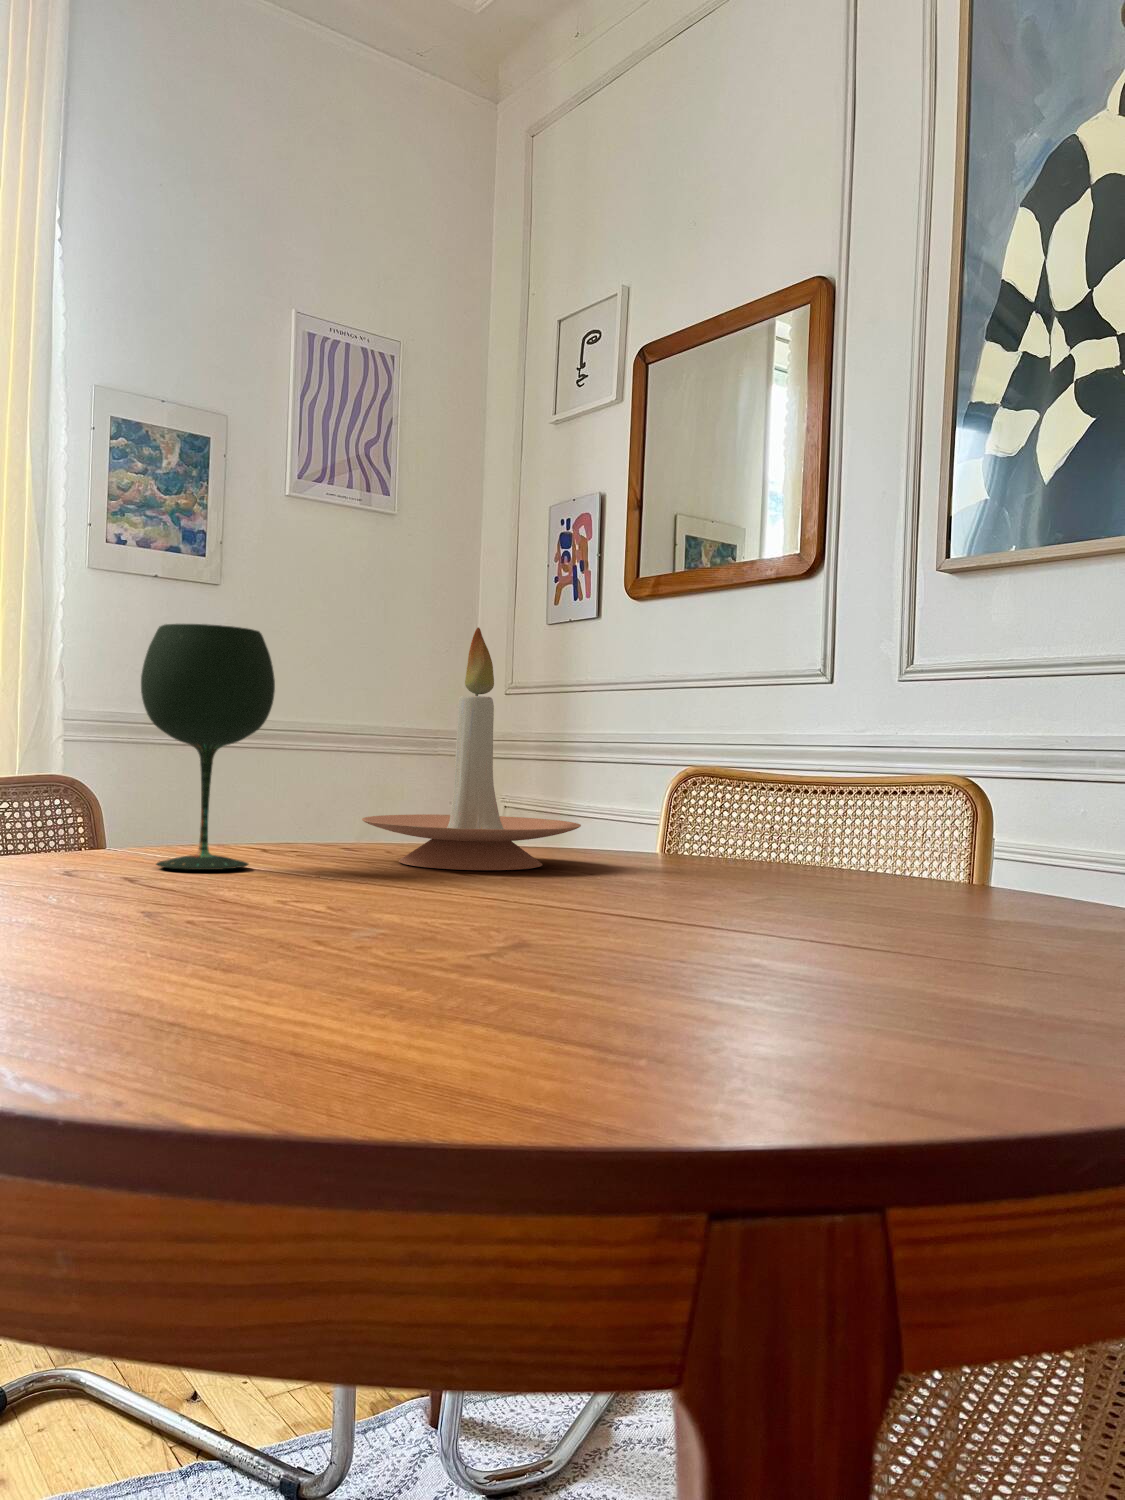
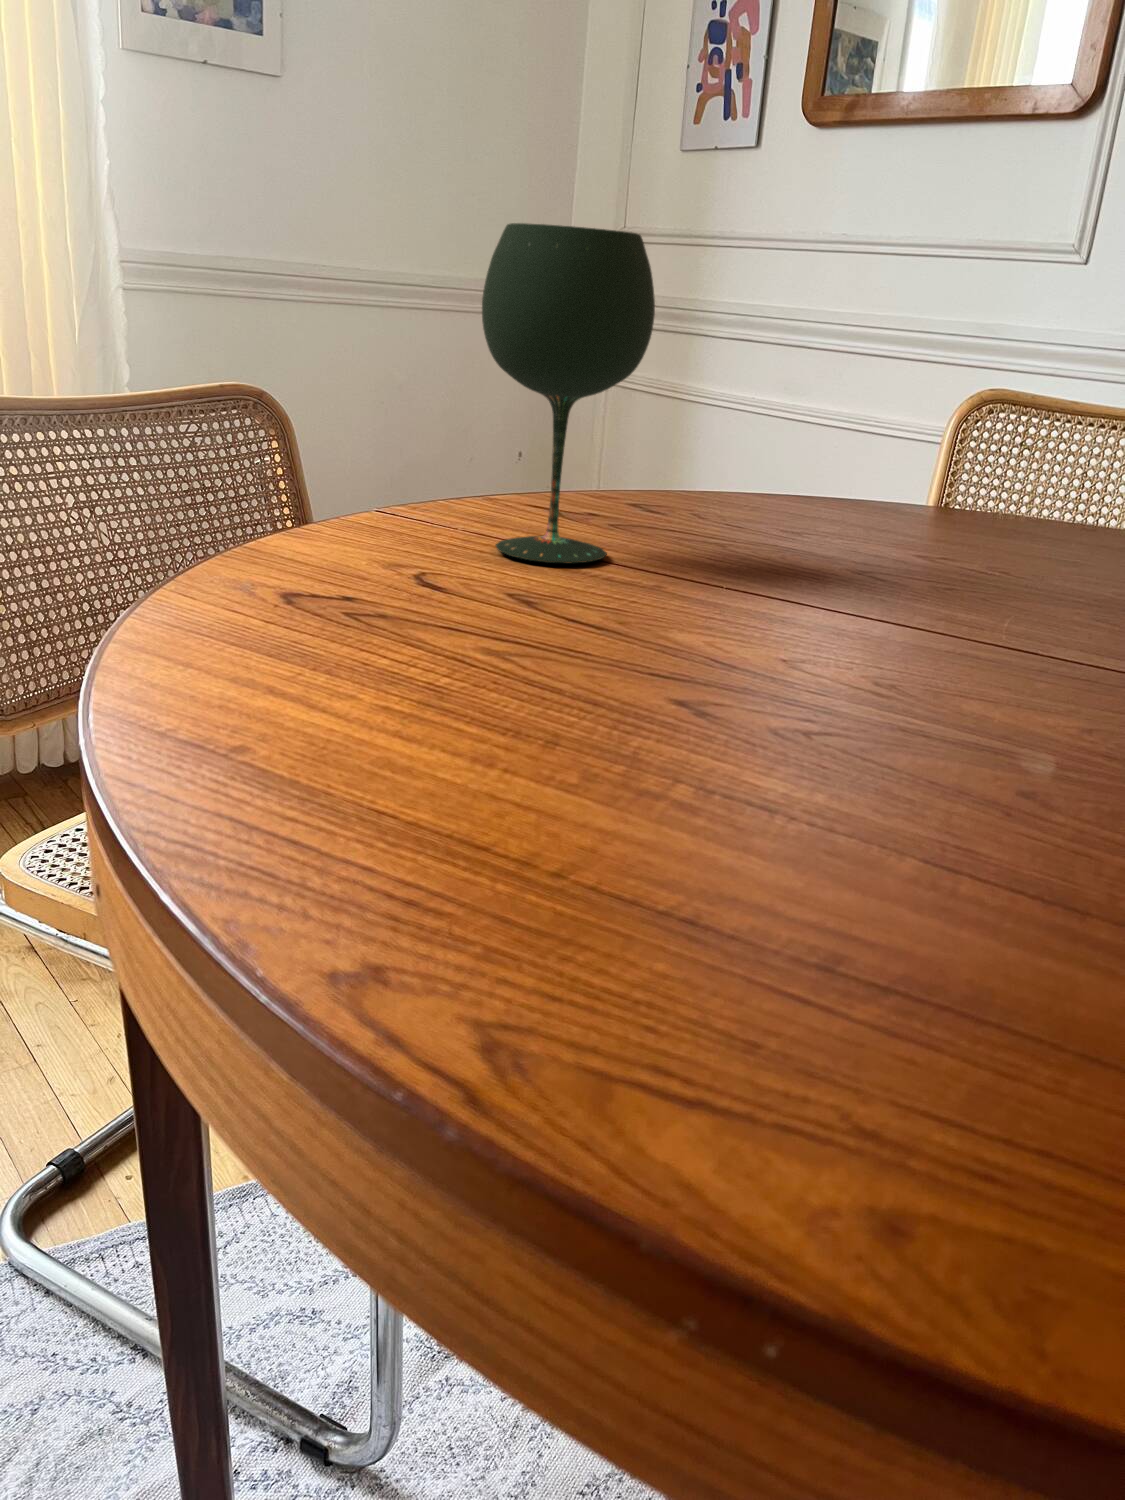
candle holder: present [362,627,581,870] -> none [694,224,969,557]

